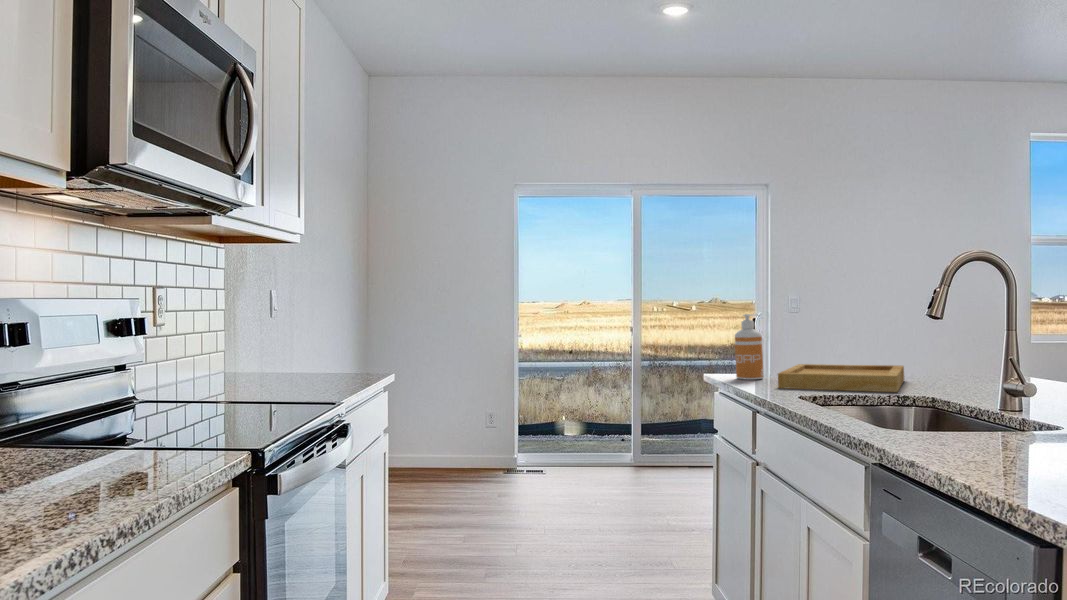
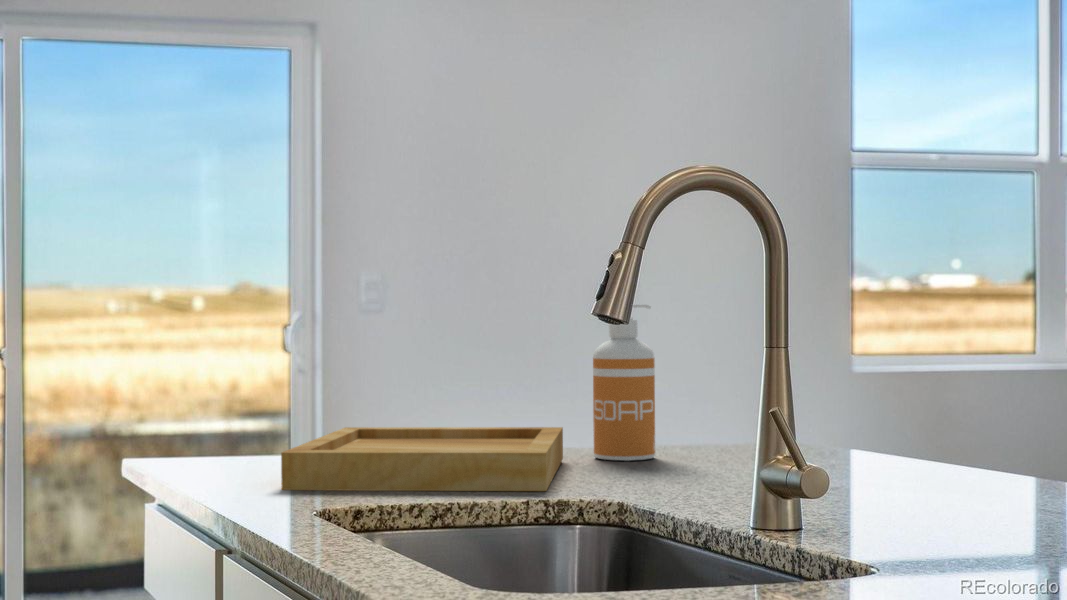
soap dispenser: present [735,314,764,380] -> present [593,305,655,461]

